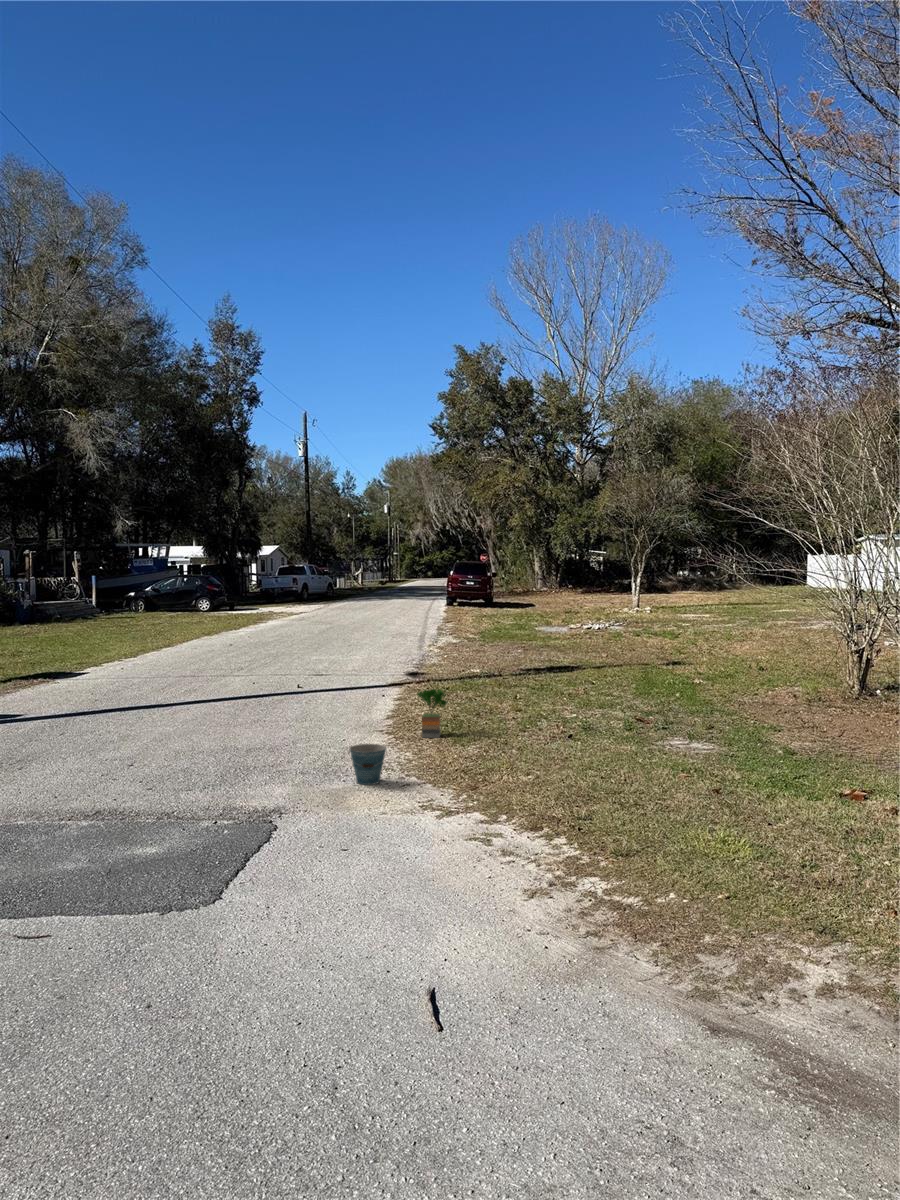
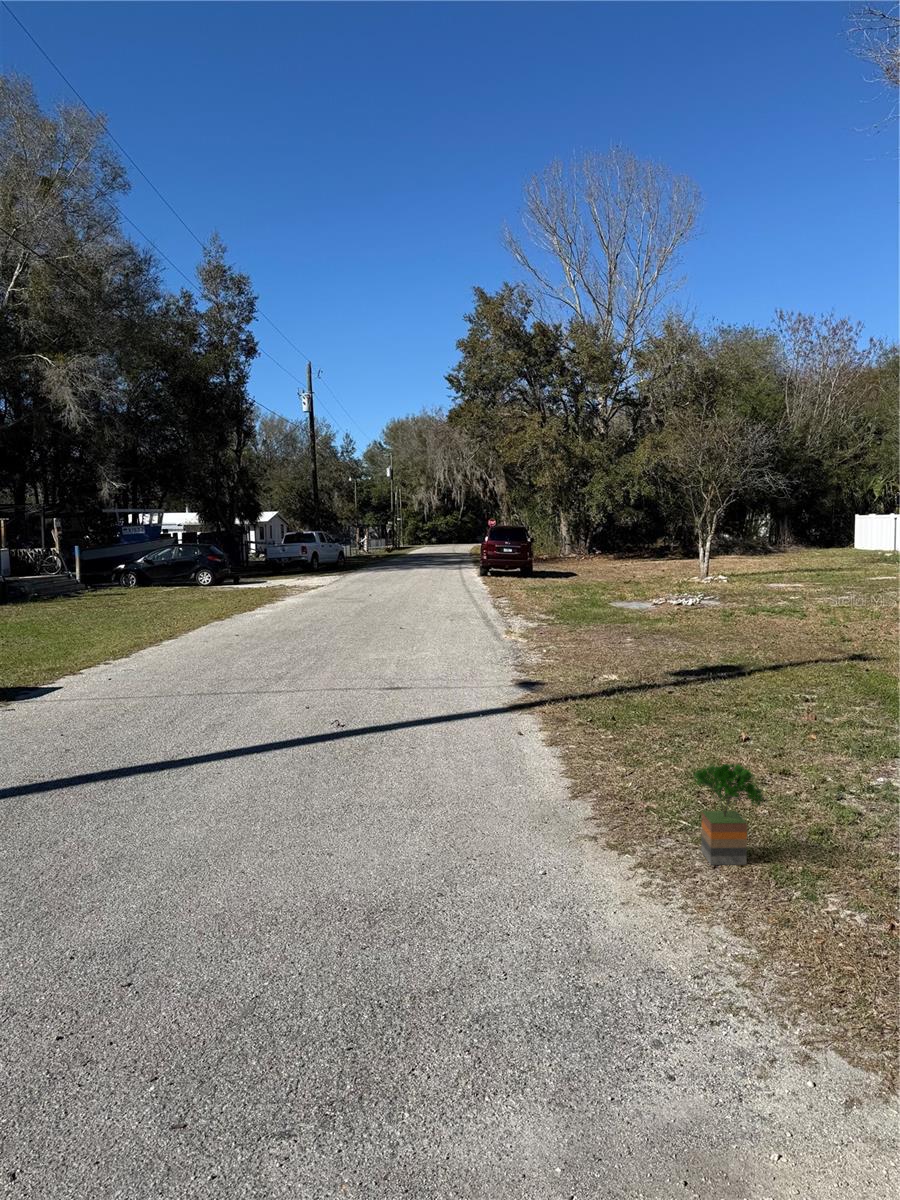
bucket: present [349,744,387,785] -> none [717,982,829,1120]

